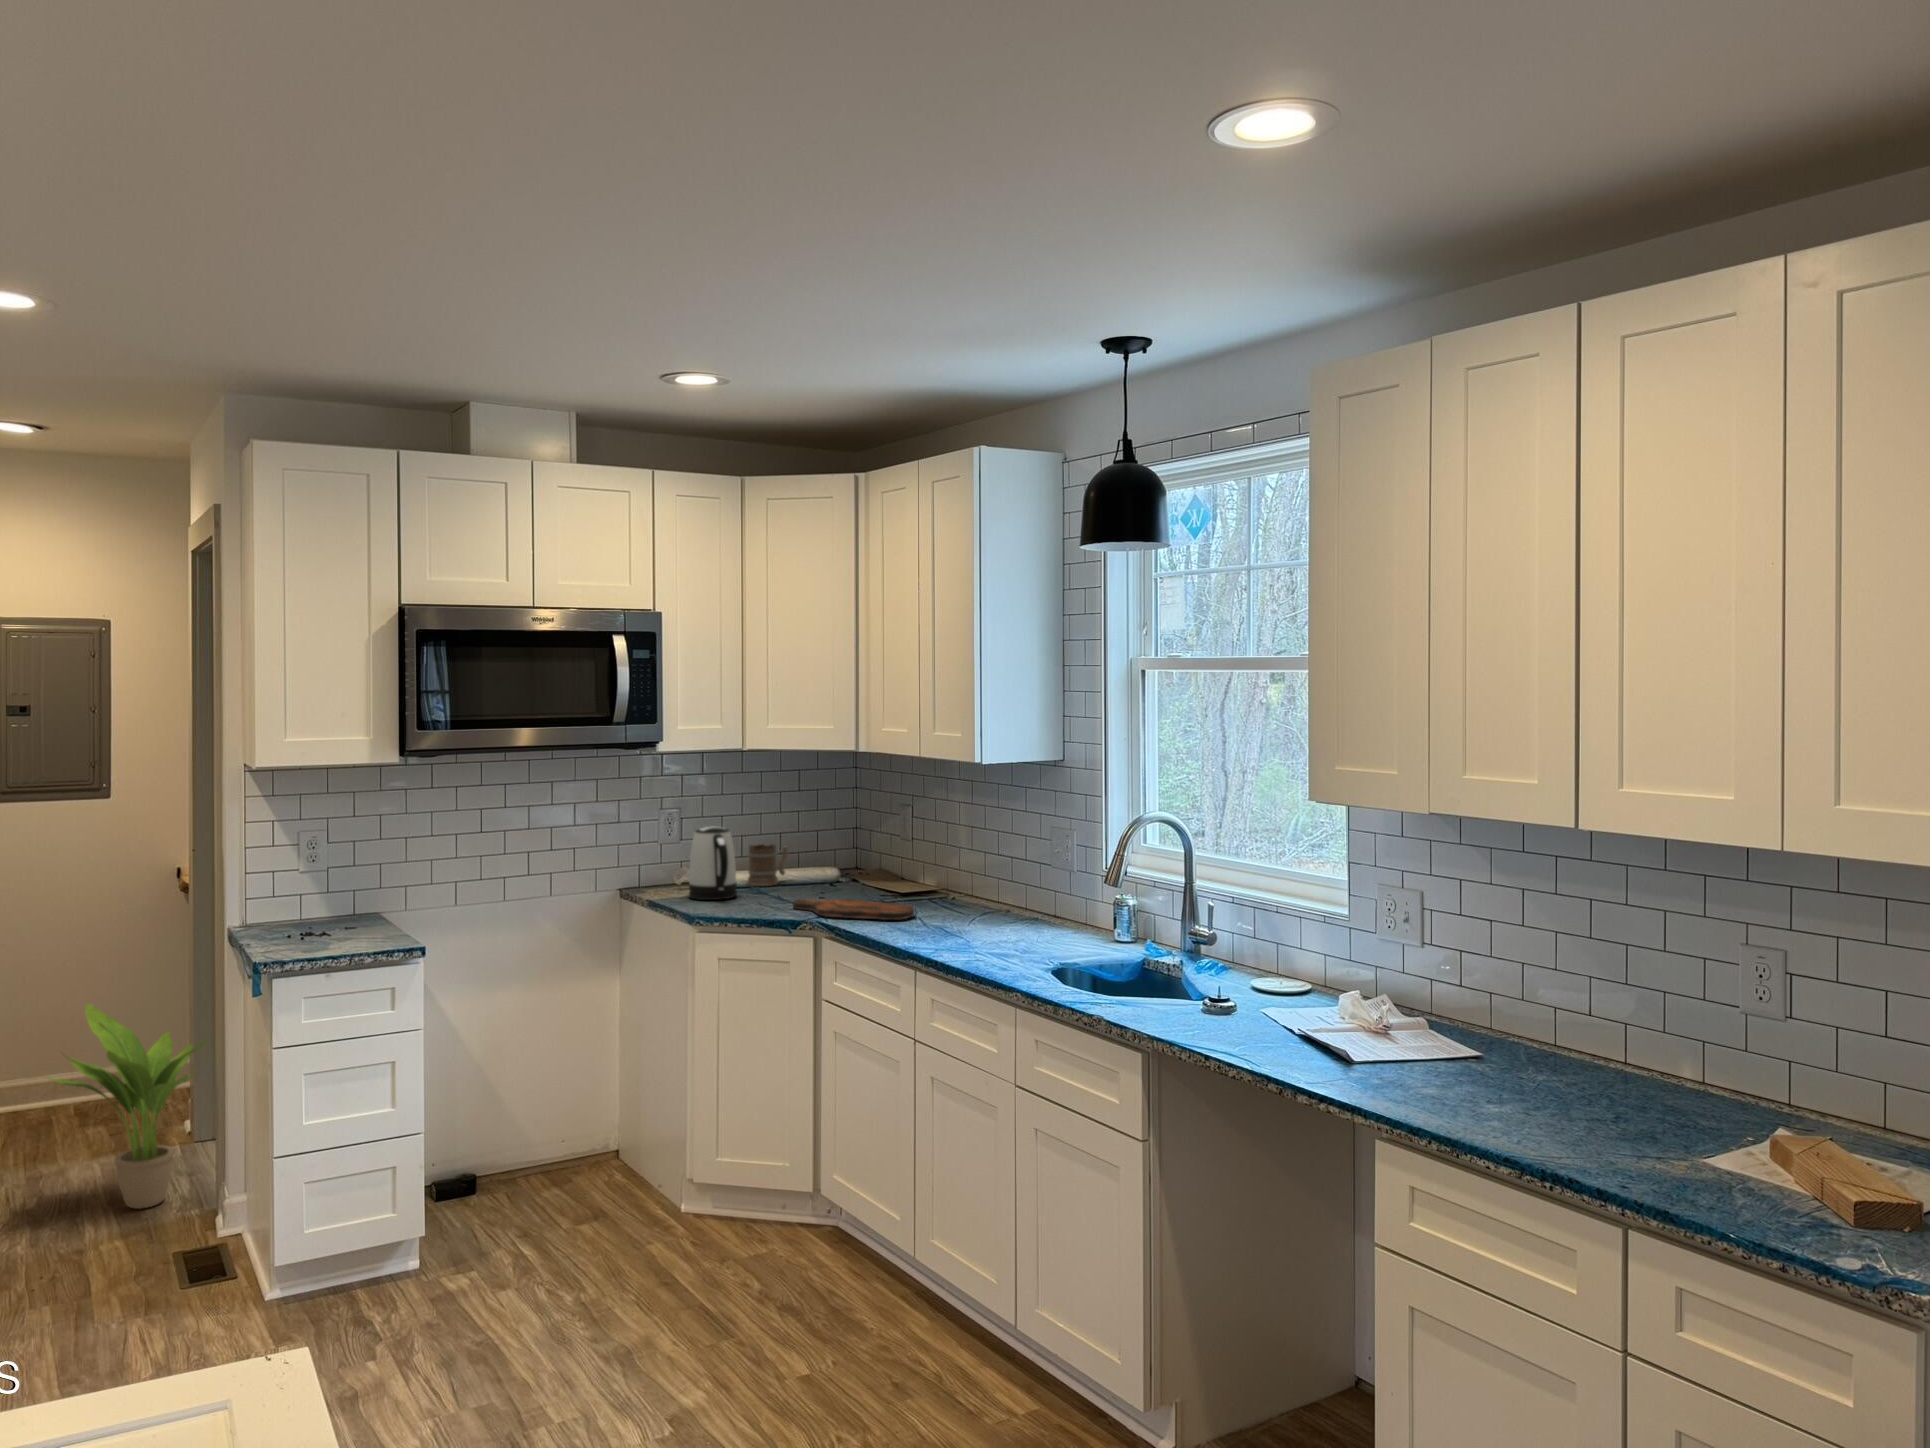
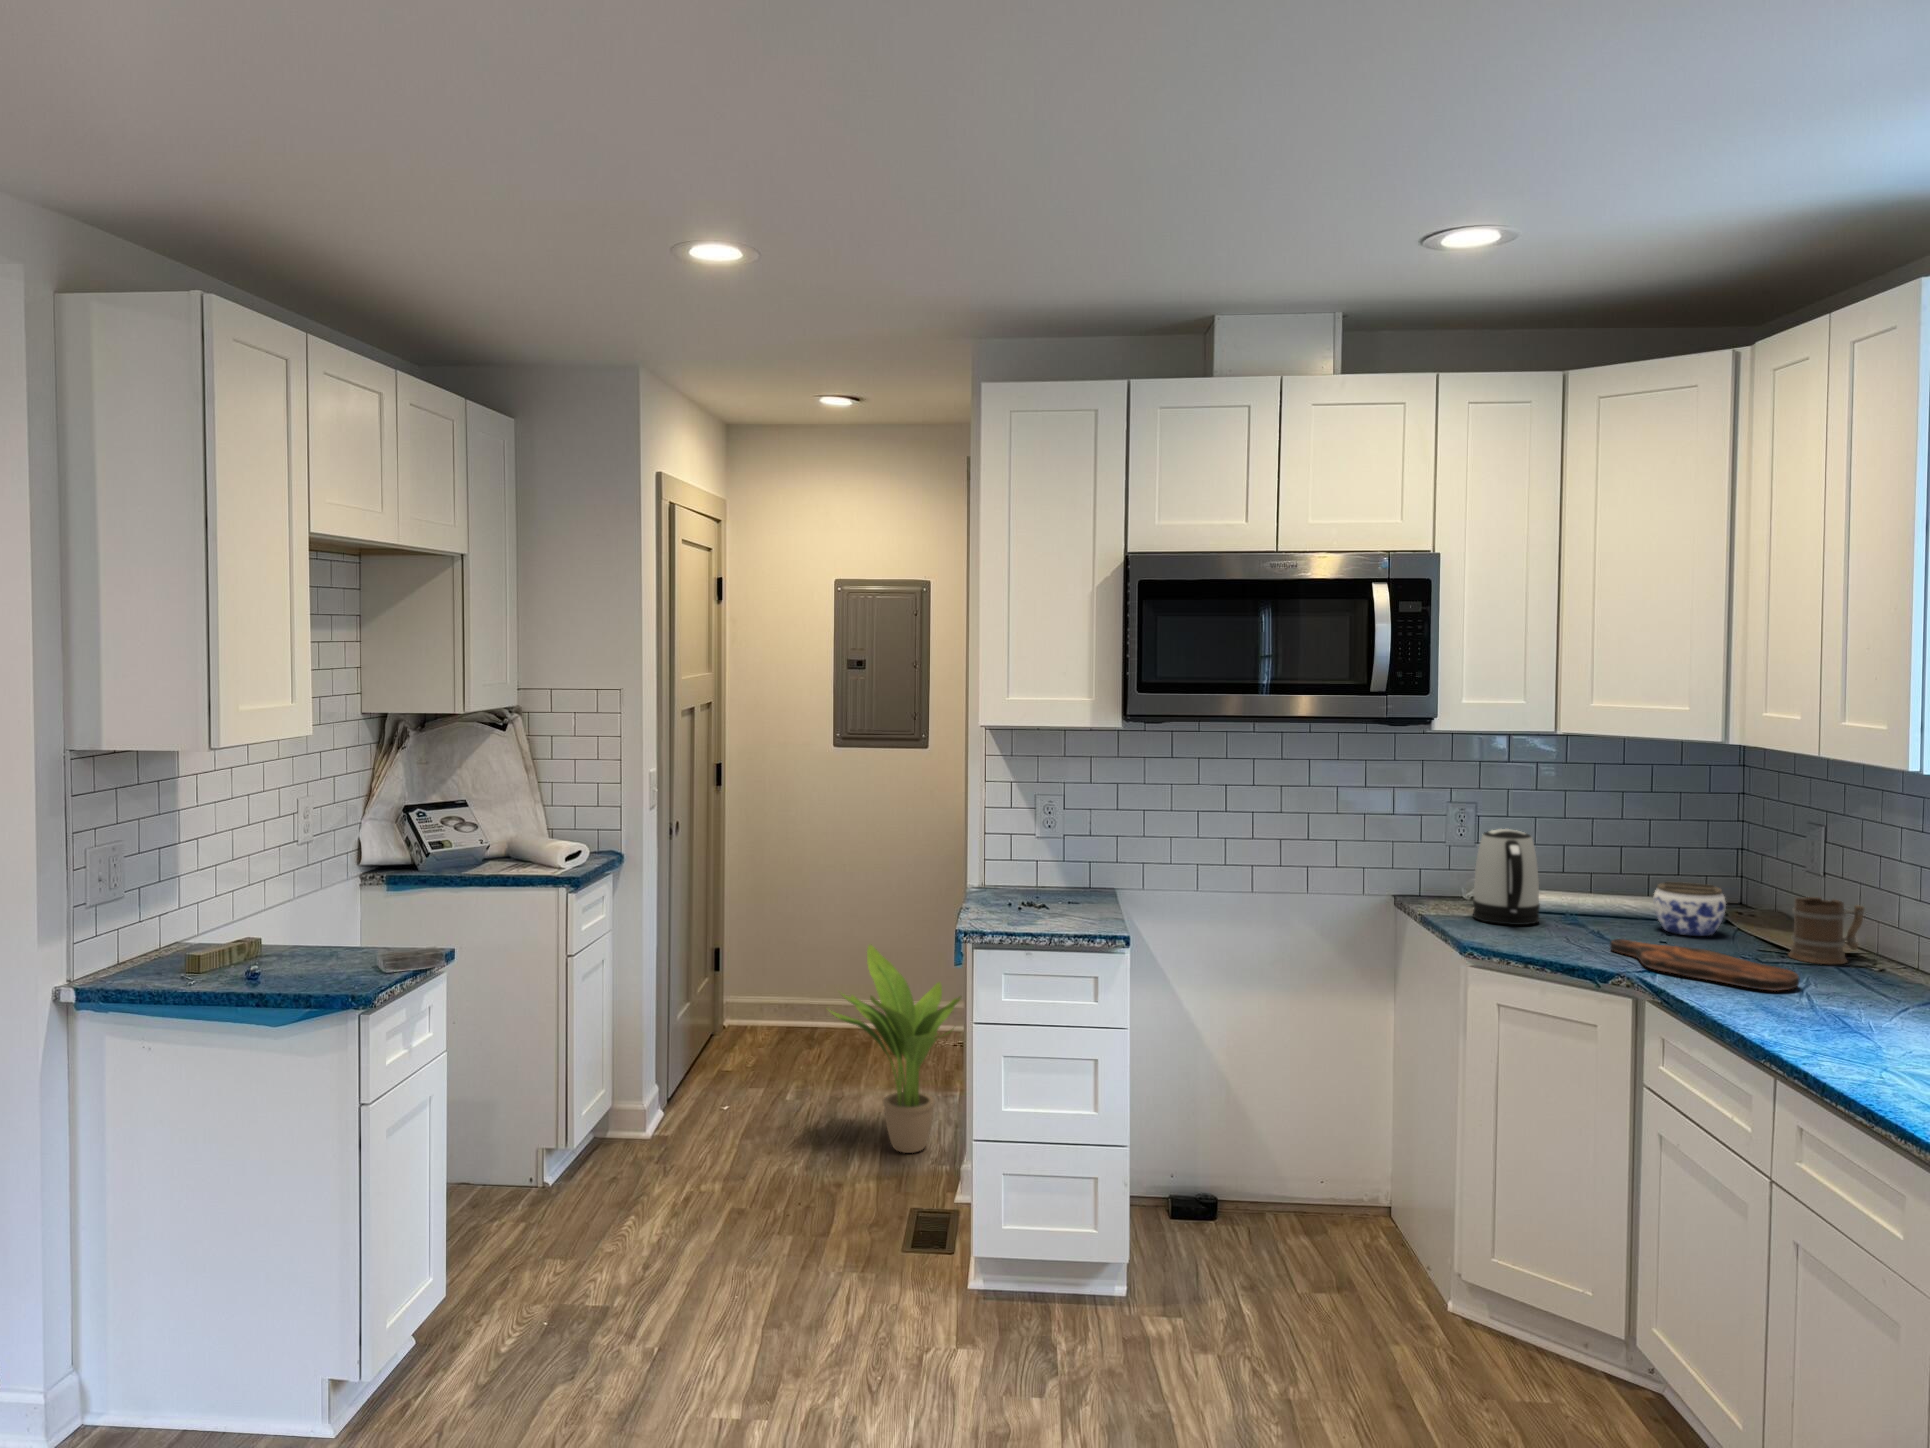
mug: present [747,844,788,886] -> present [1788,897,1864,964]
jar: none [812,855,858,893] -> present [1653,882,1726,936]

